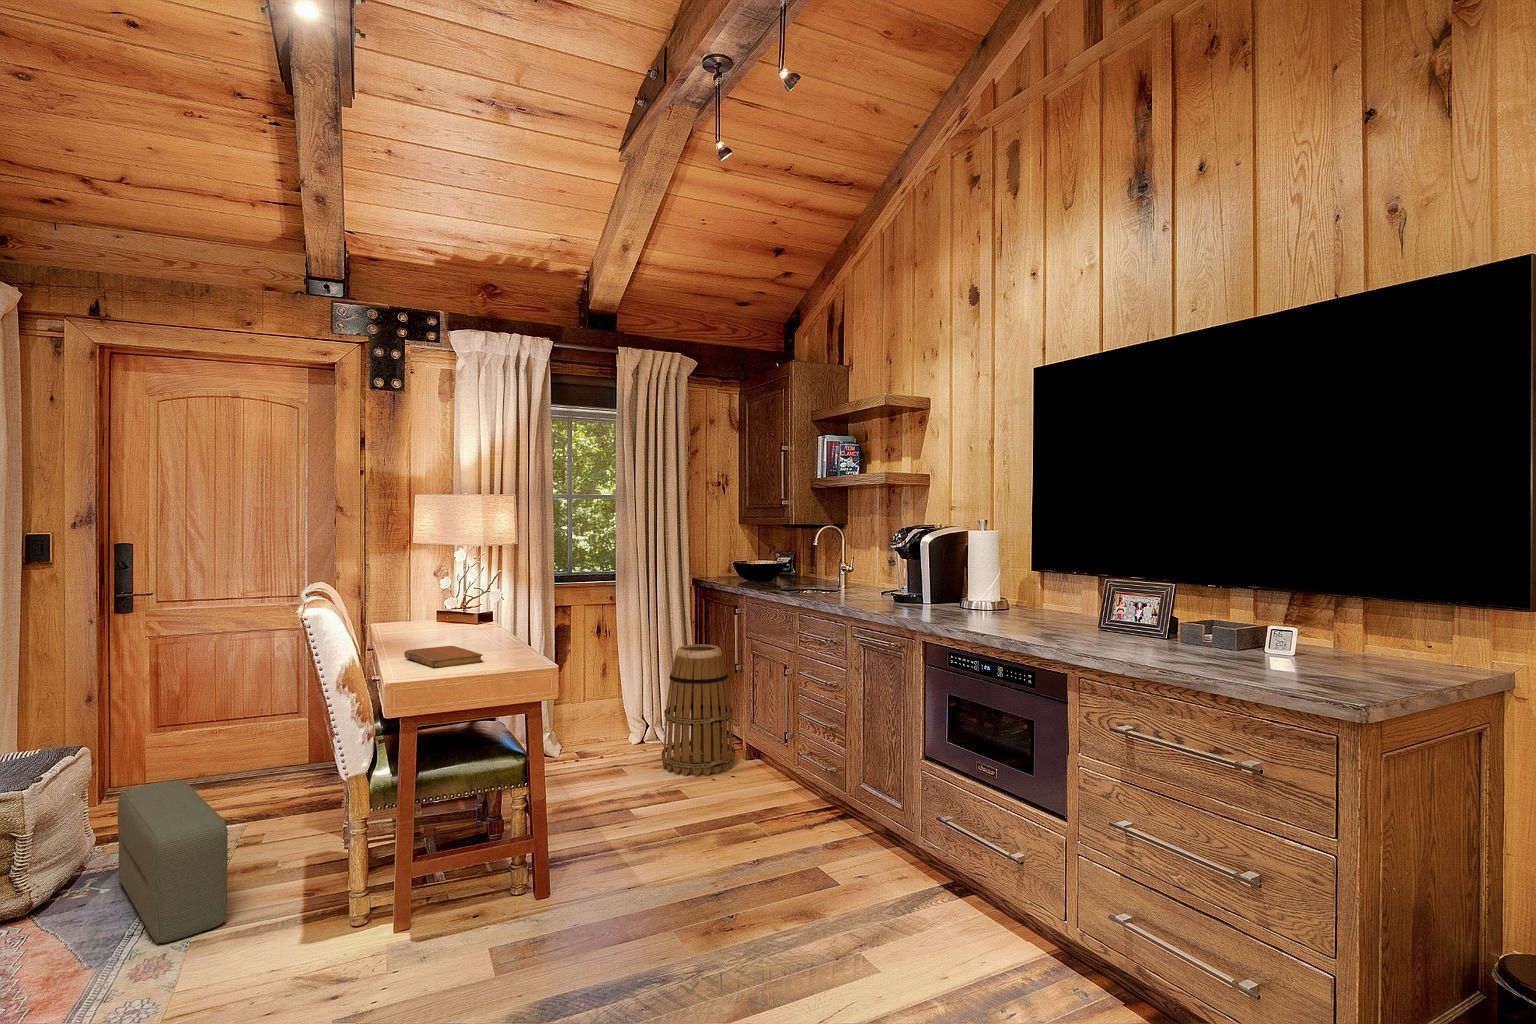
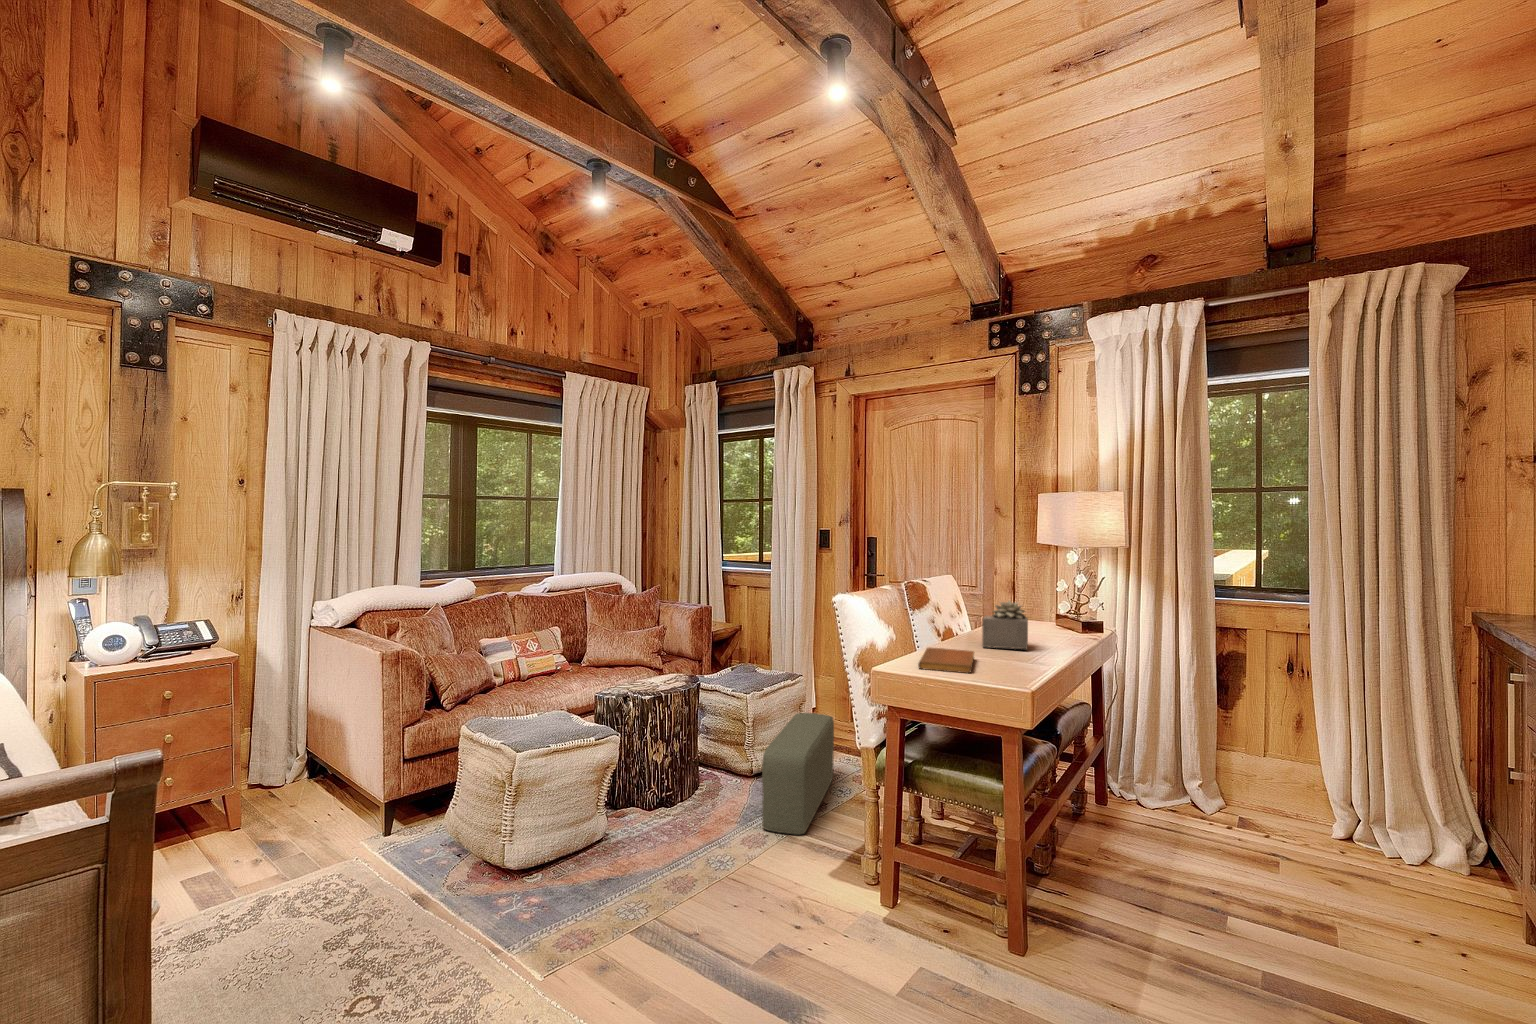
succulent plant: none [417,596,472,645] -> present [982,601,1028,649]
basket: present [662,644,735,776] -> none [1345,718,1496,938]

